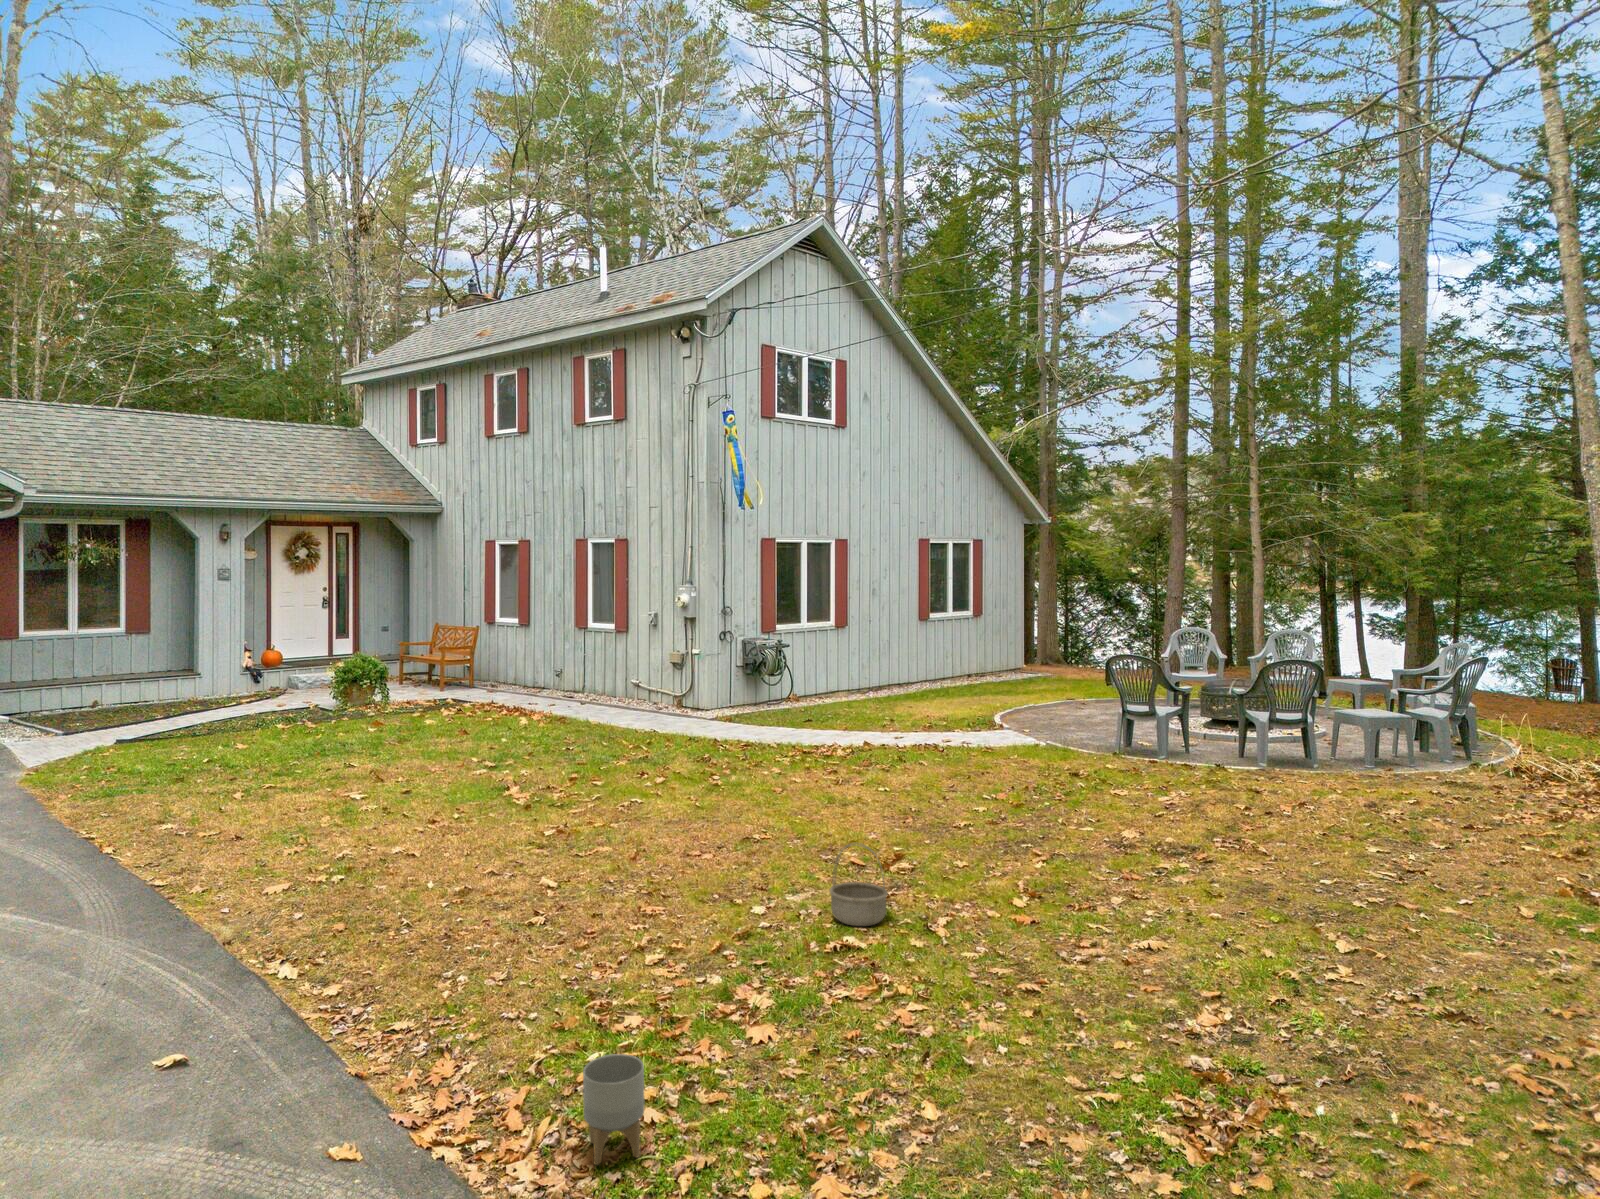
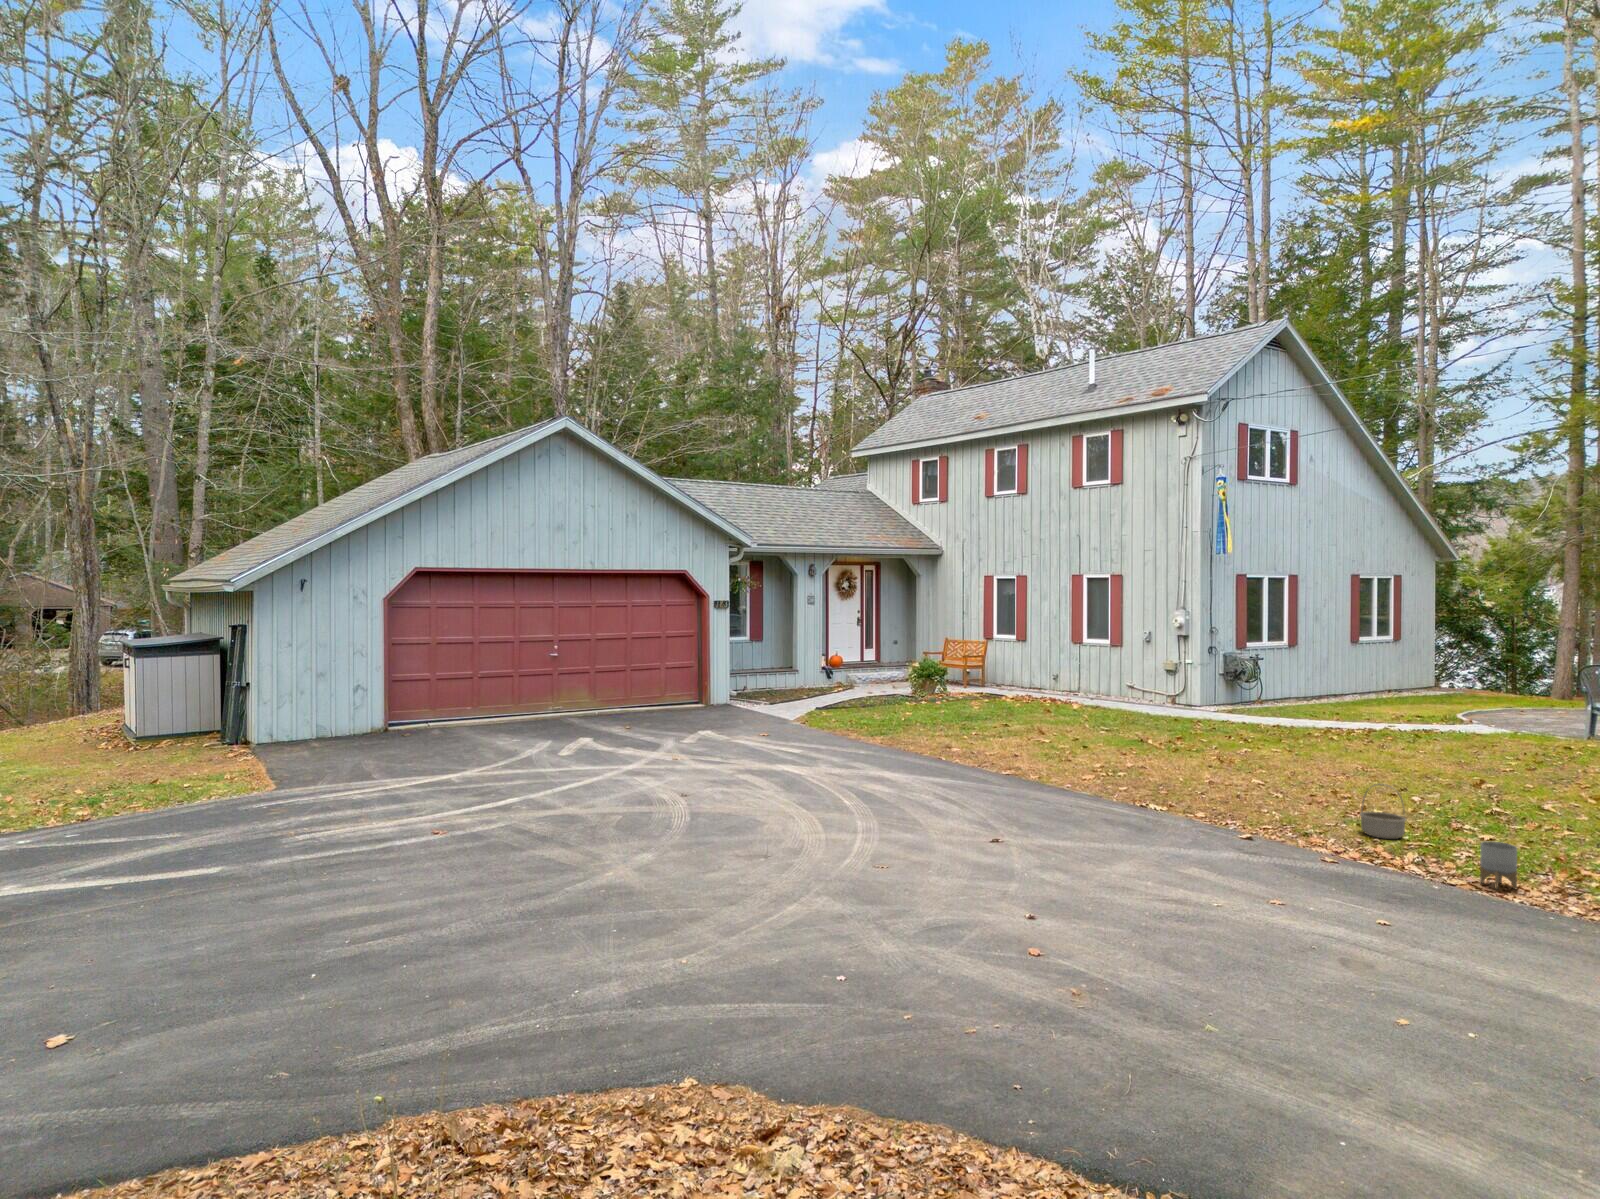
basket: present [830,844,888,926] -> present [1360,784,1406,839]

